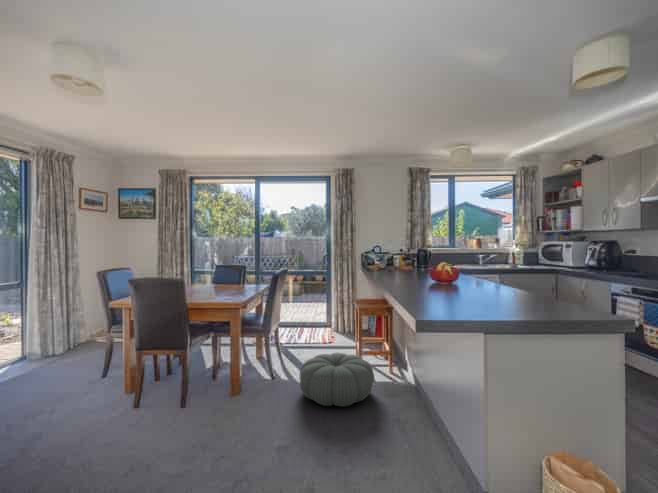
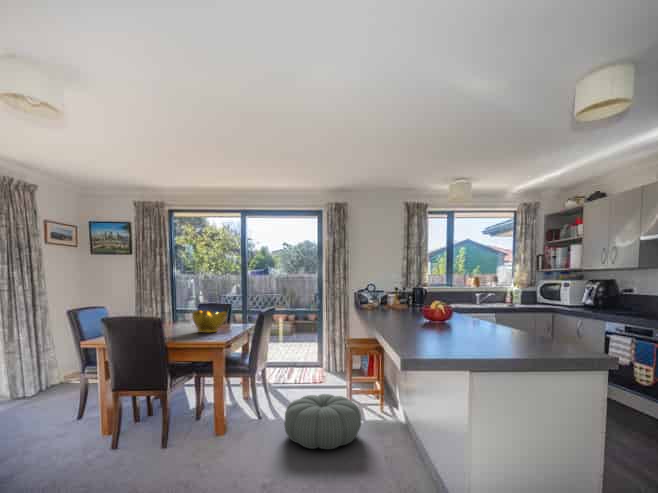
decorative bowl: none [206,273,240,296] -> present [192,310,227,333]

